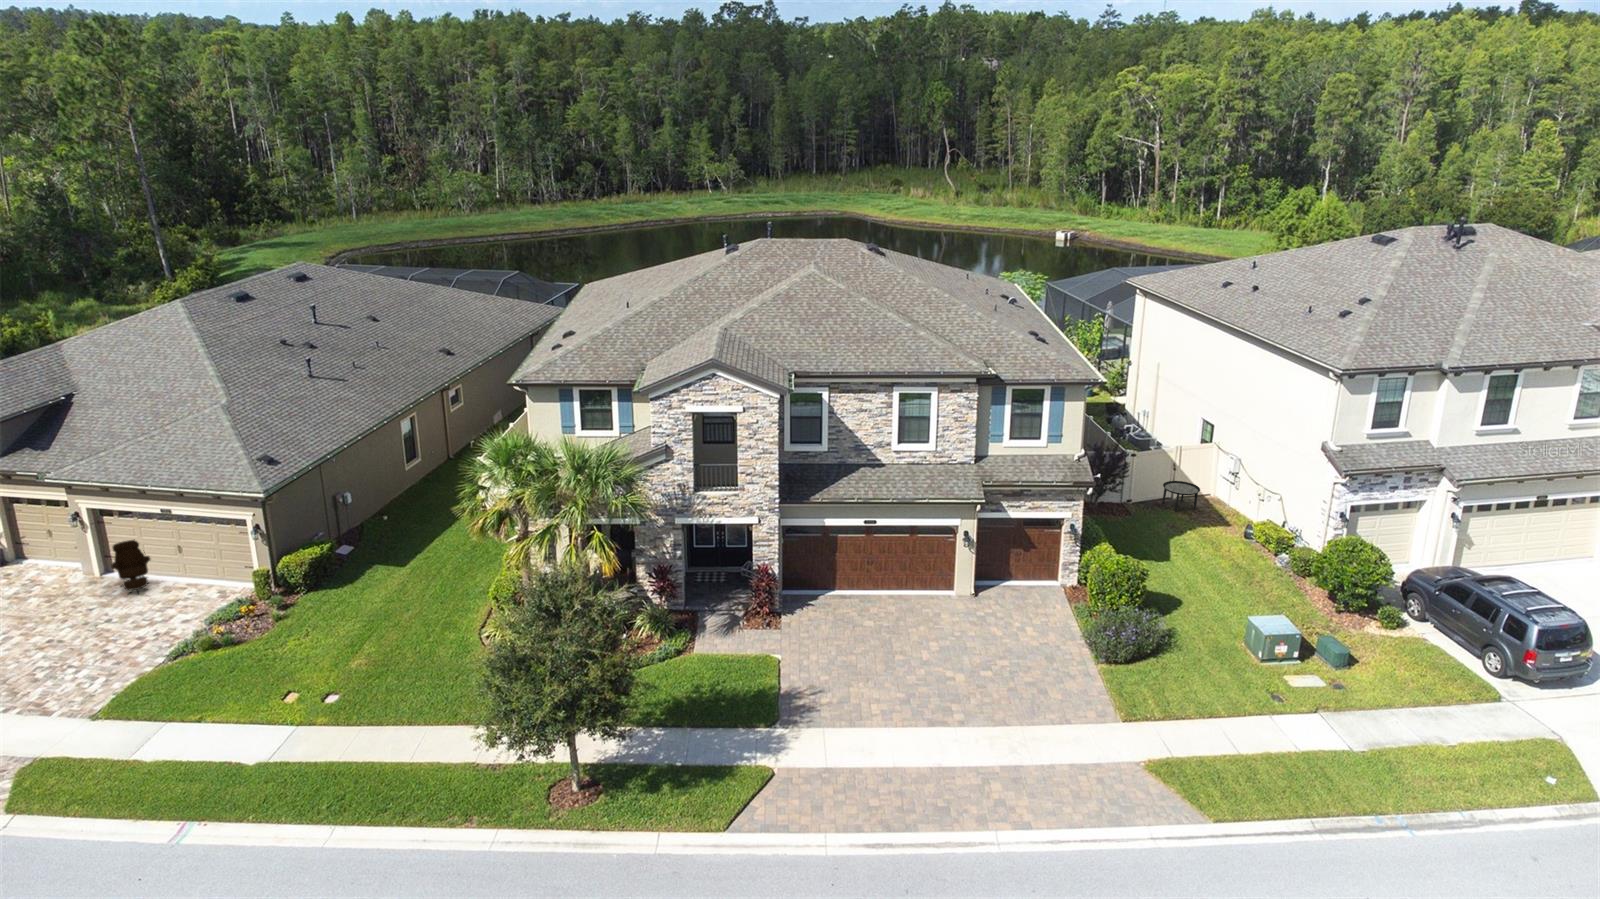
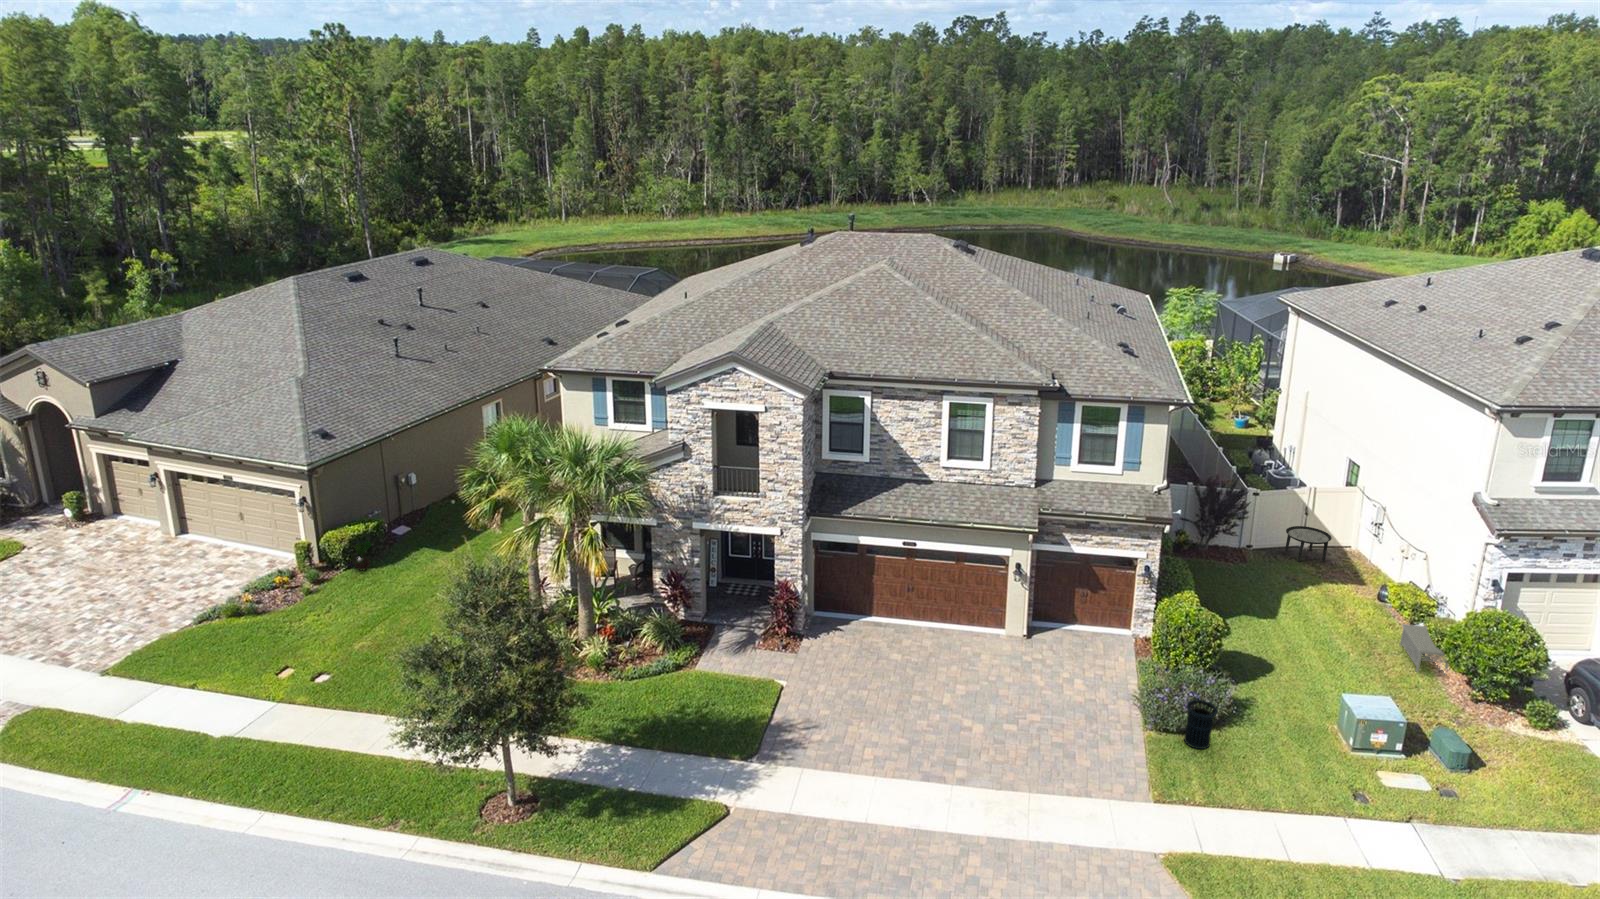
lounge chair: present [111,539,150,593] -> none [179,504,215,557]
storage bench: none [1271,555,1317,594] -> present [1400,624,1448,675]
potted tree: none [317,561,336,593] -> present [354,542,370,570]
trash can: none [1130,632,1158,673] -> present [1184,700,1218,749]

